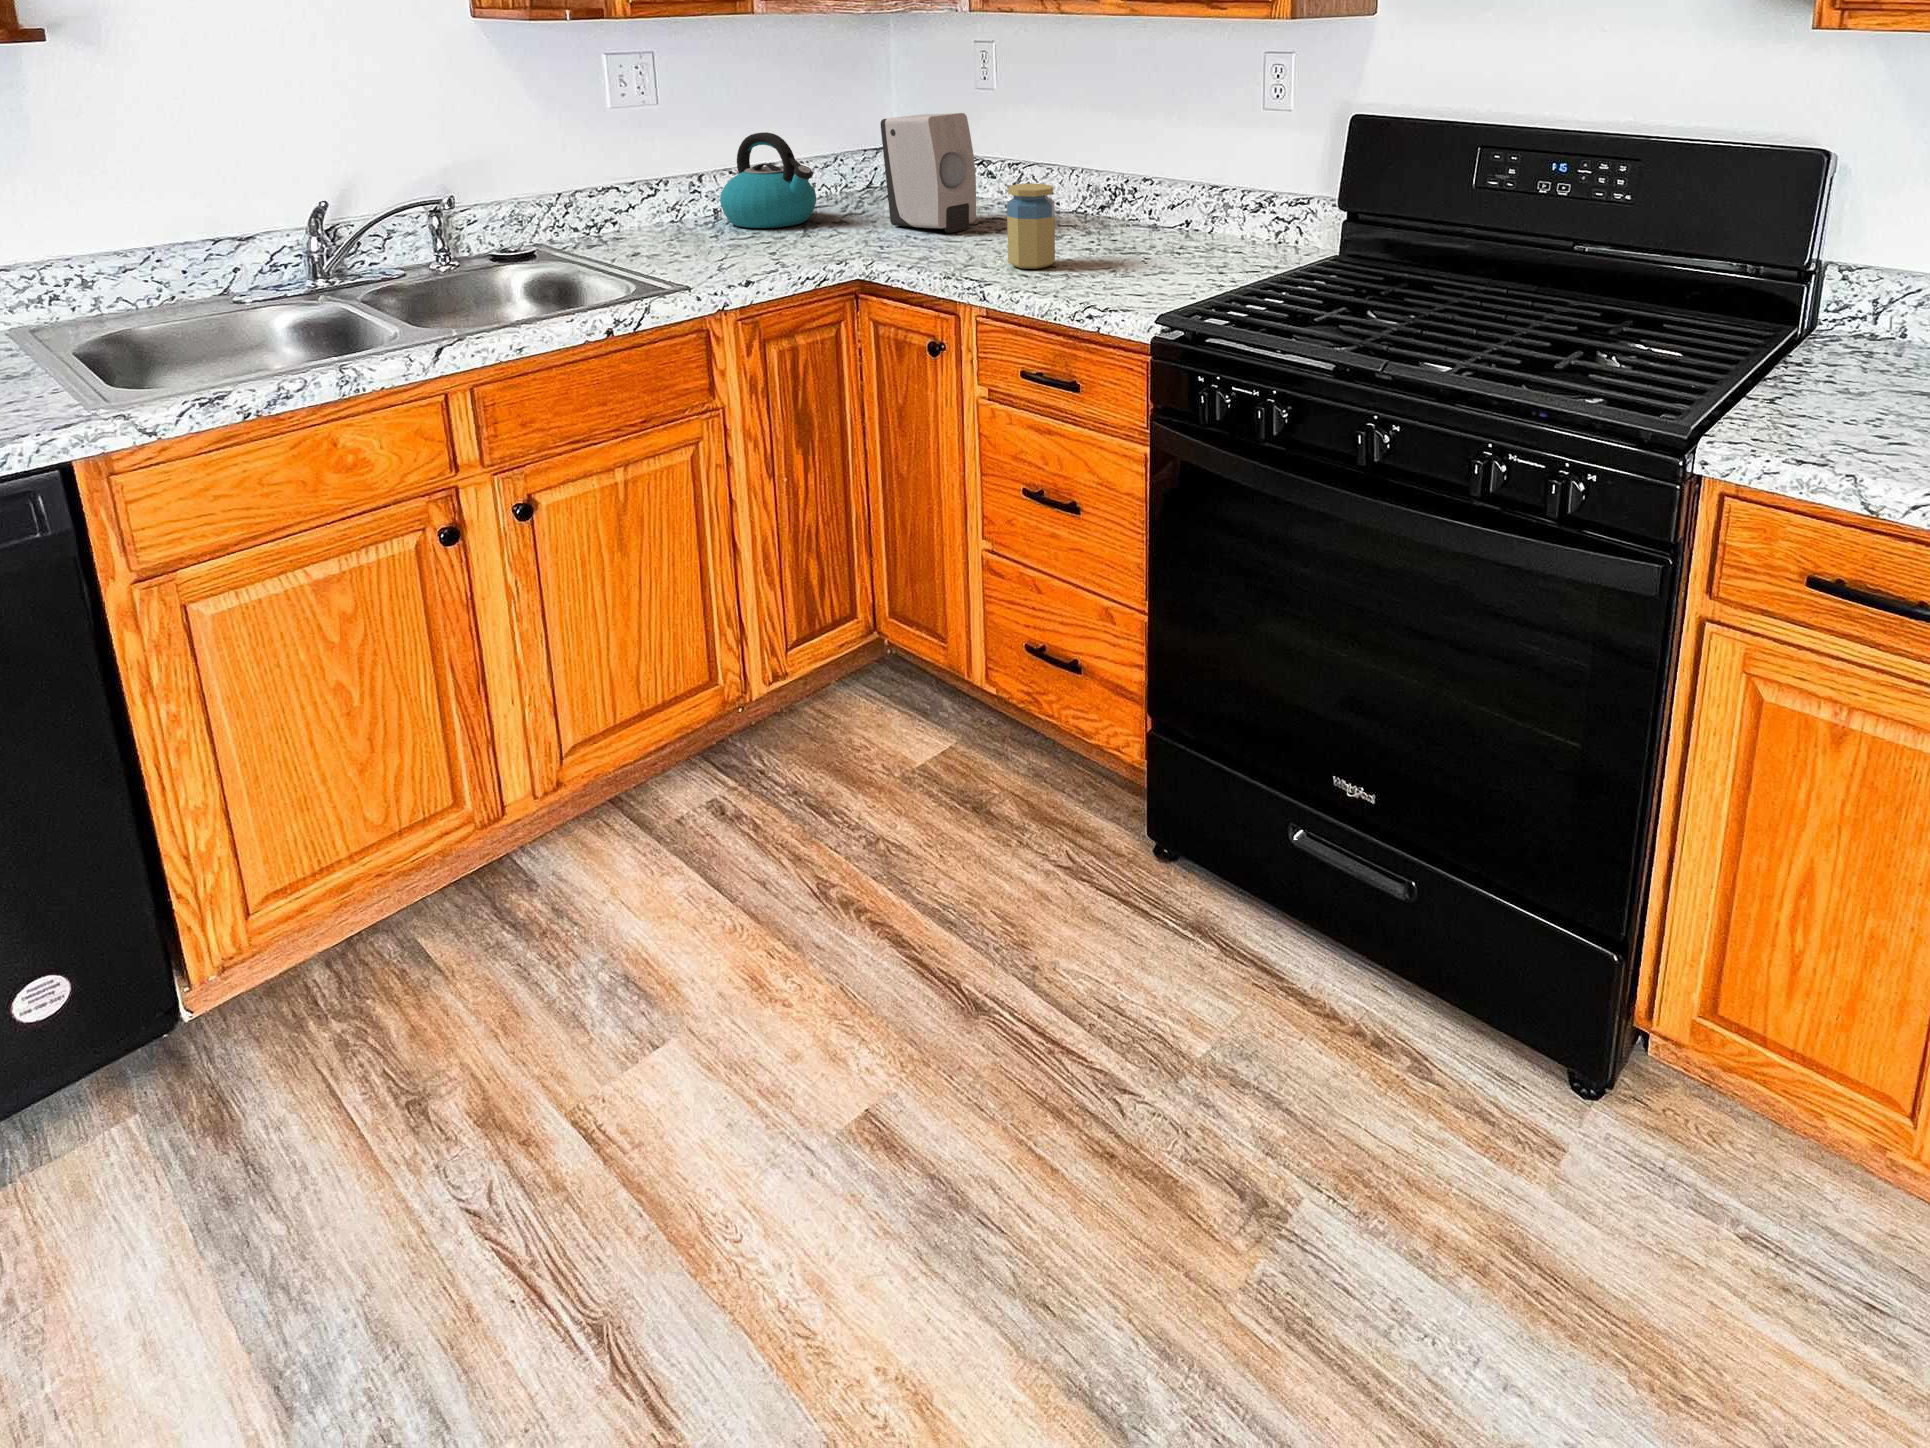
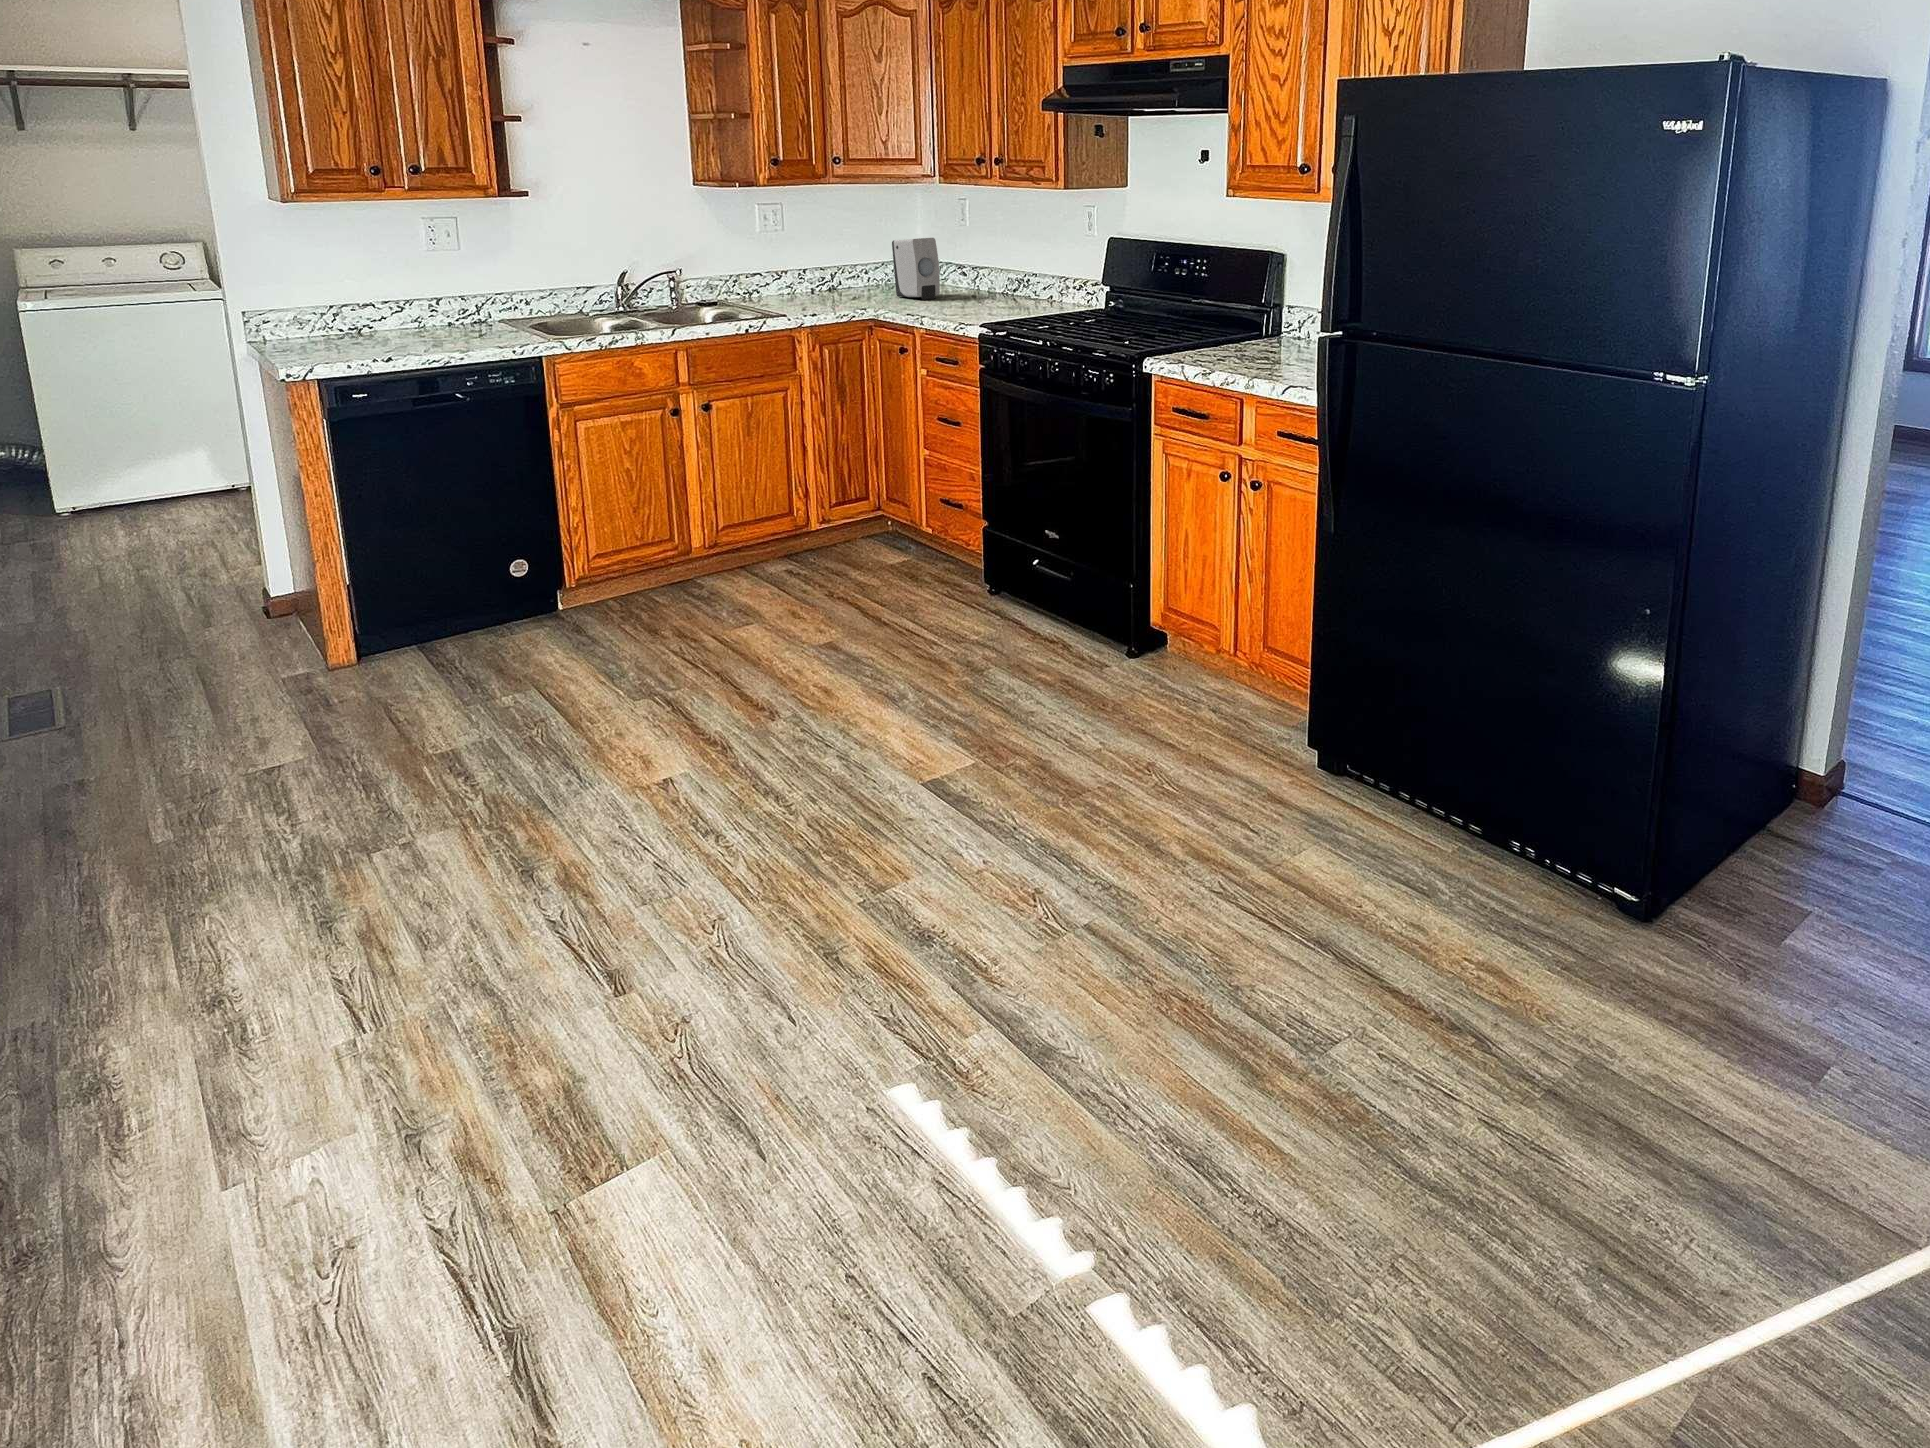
kettle: present [720,132,816,228] -> none [811,247,861,296]
jar: present [1007,183,1055,269] -> none [938,271,962,312]

